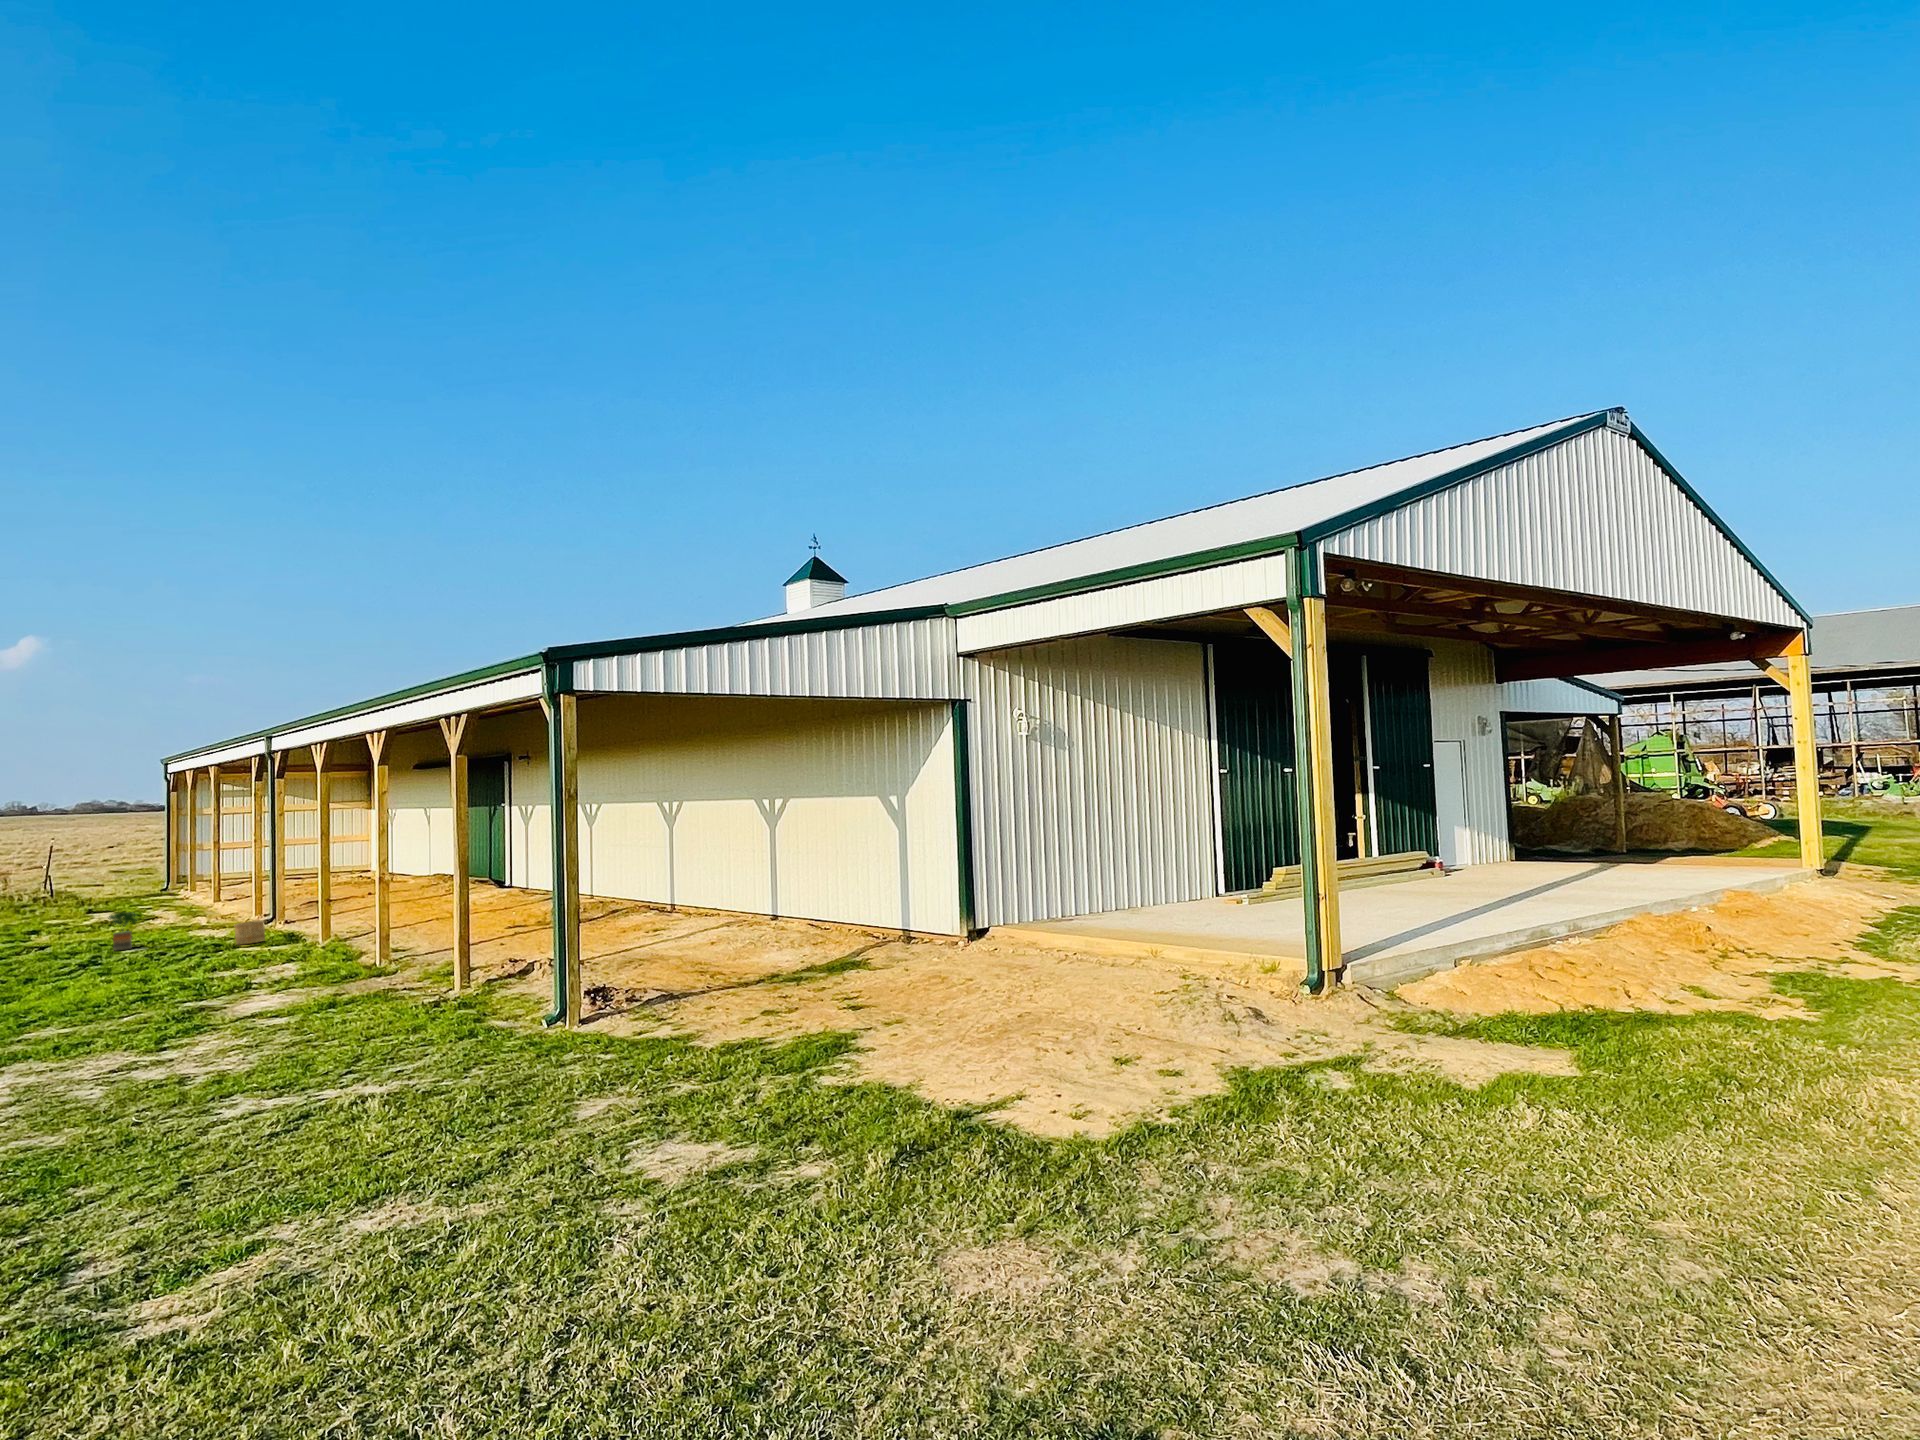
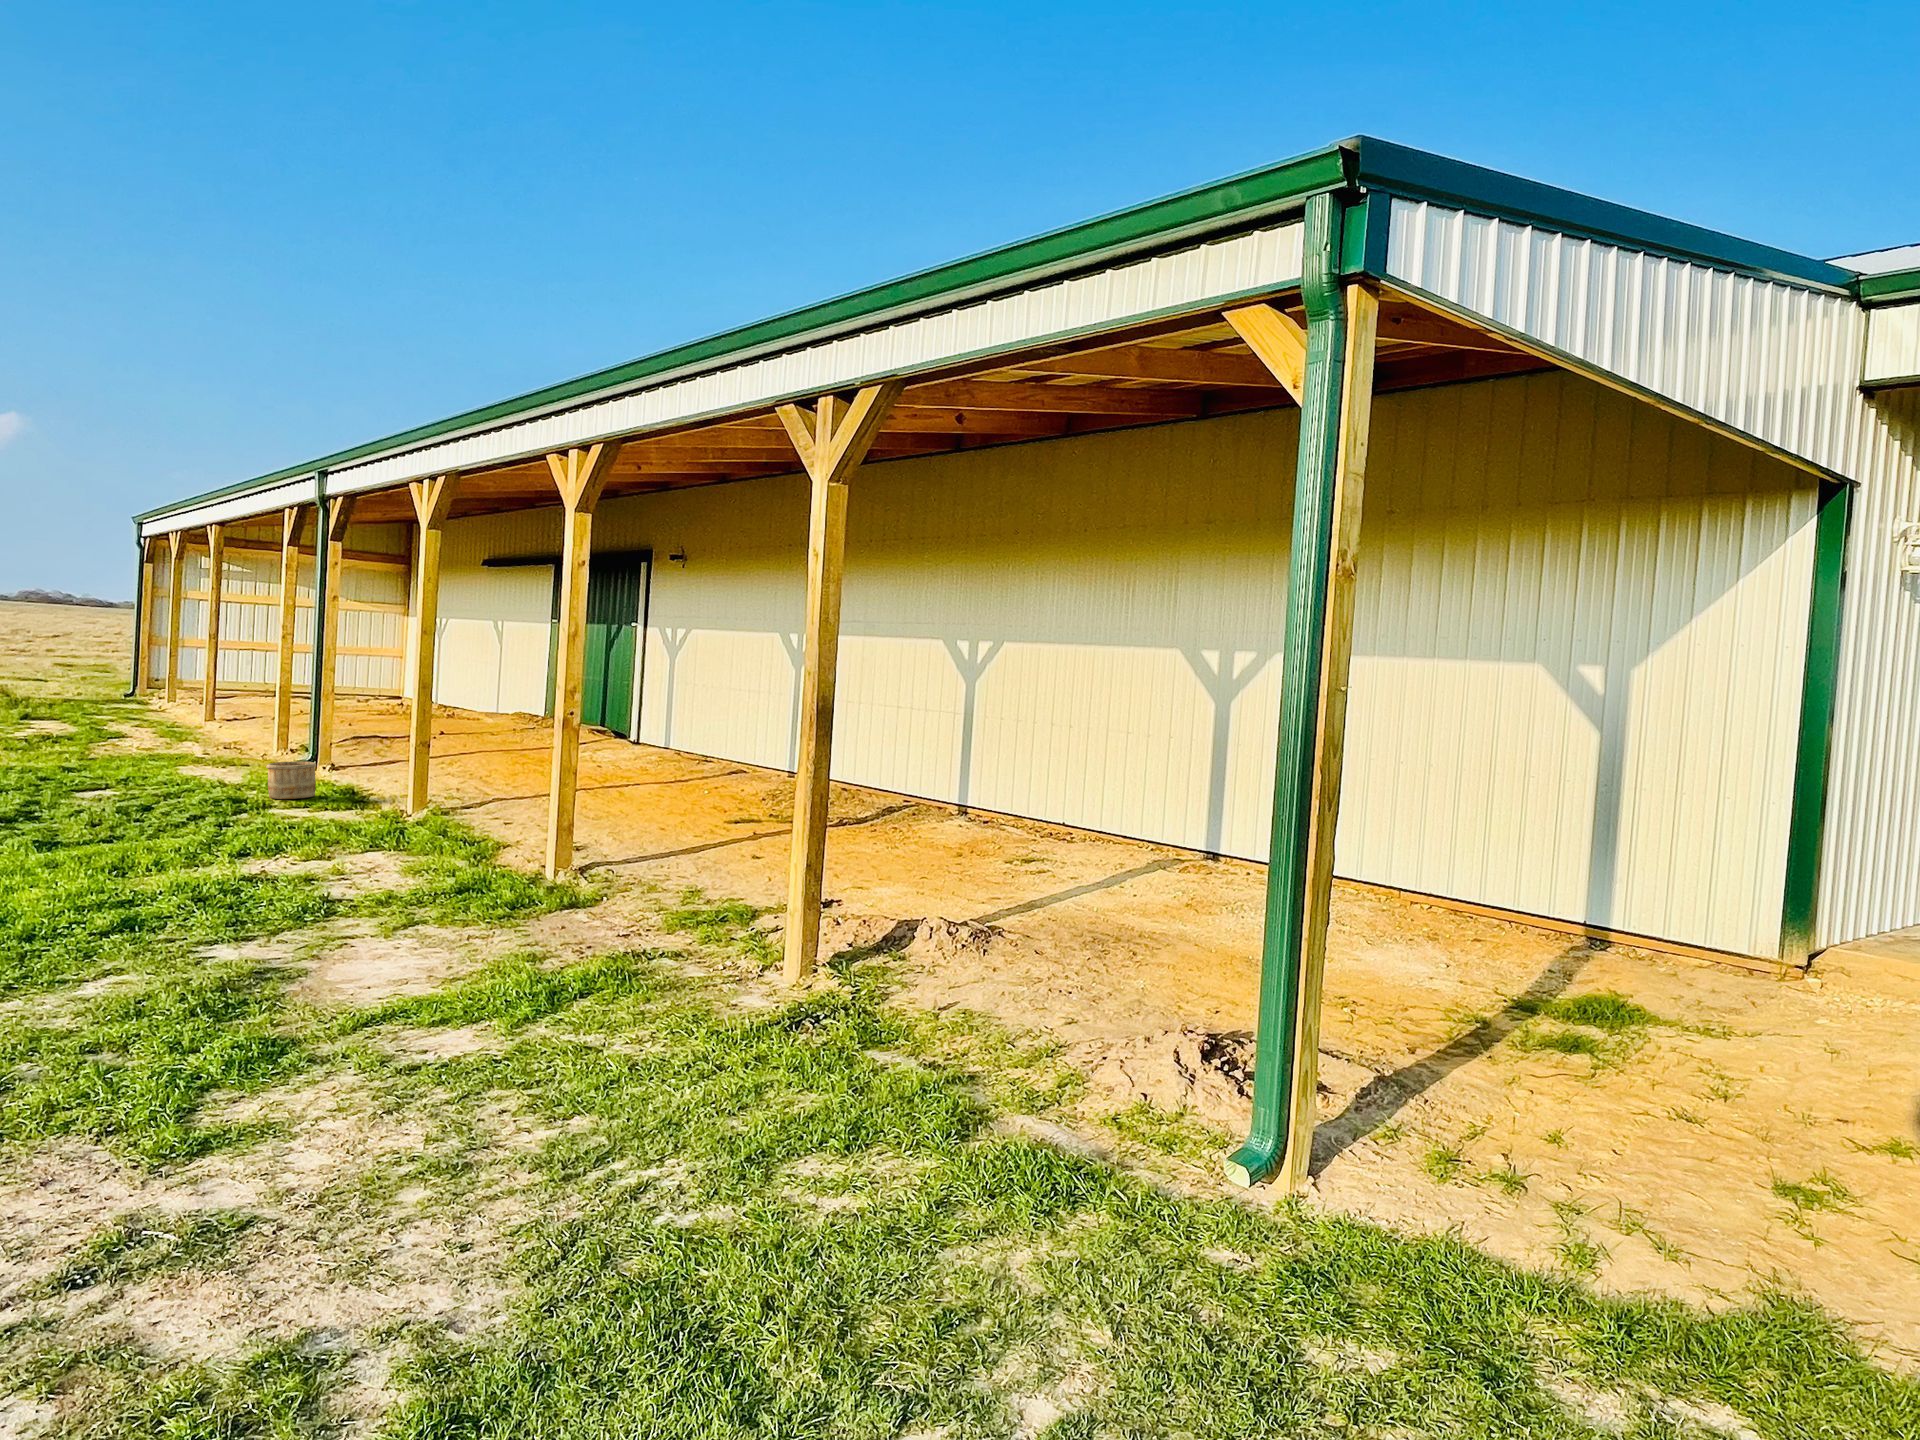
potted tree: present [108,912,137,951] -> none [55,722,109,786]

